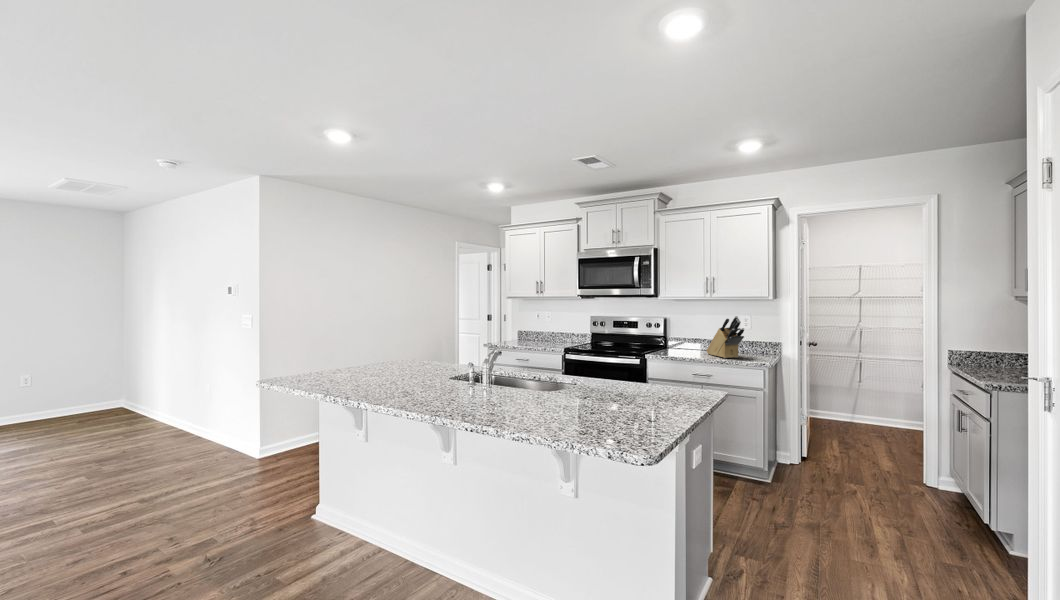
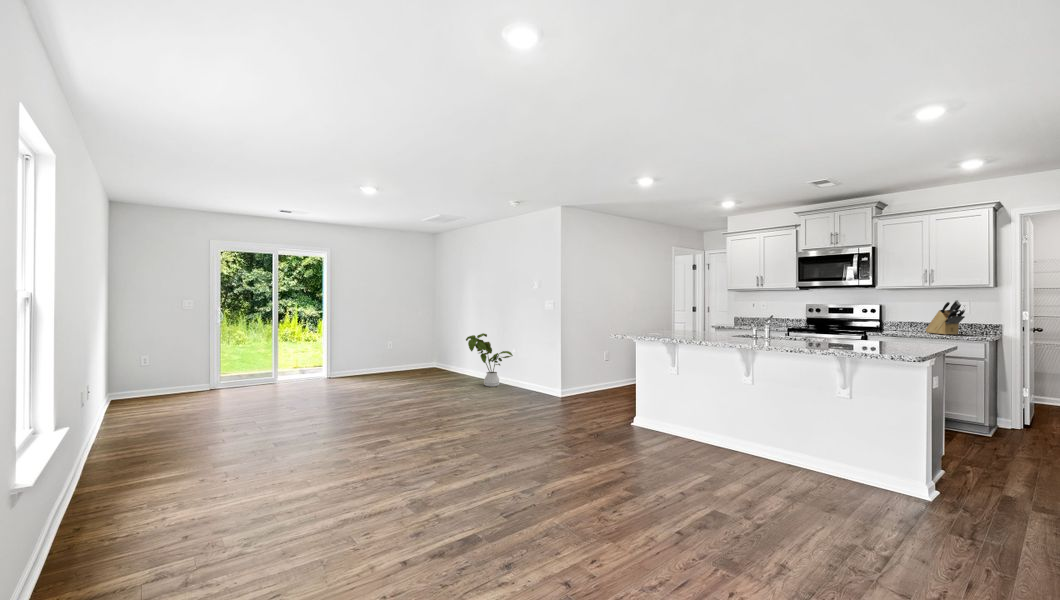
house plant: none [118,365,206,444] -> present [466,333,513,386]

